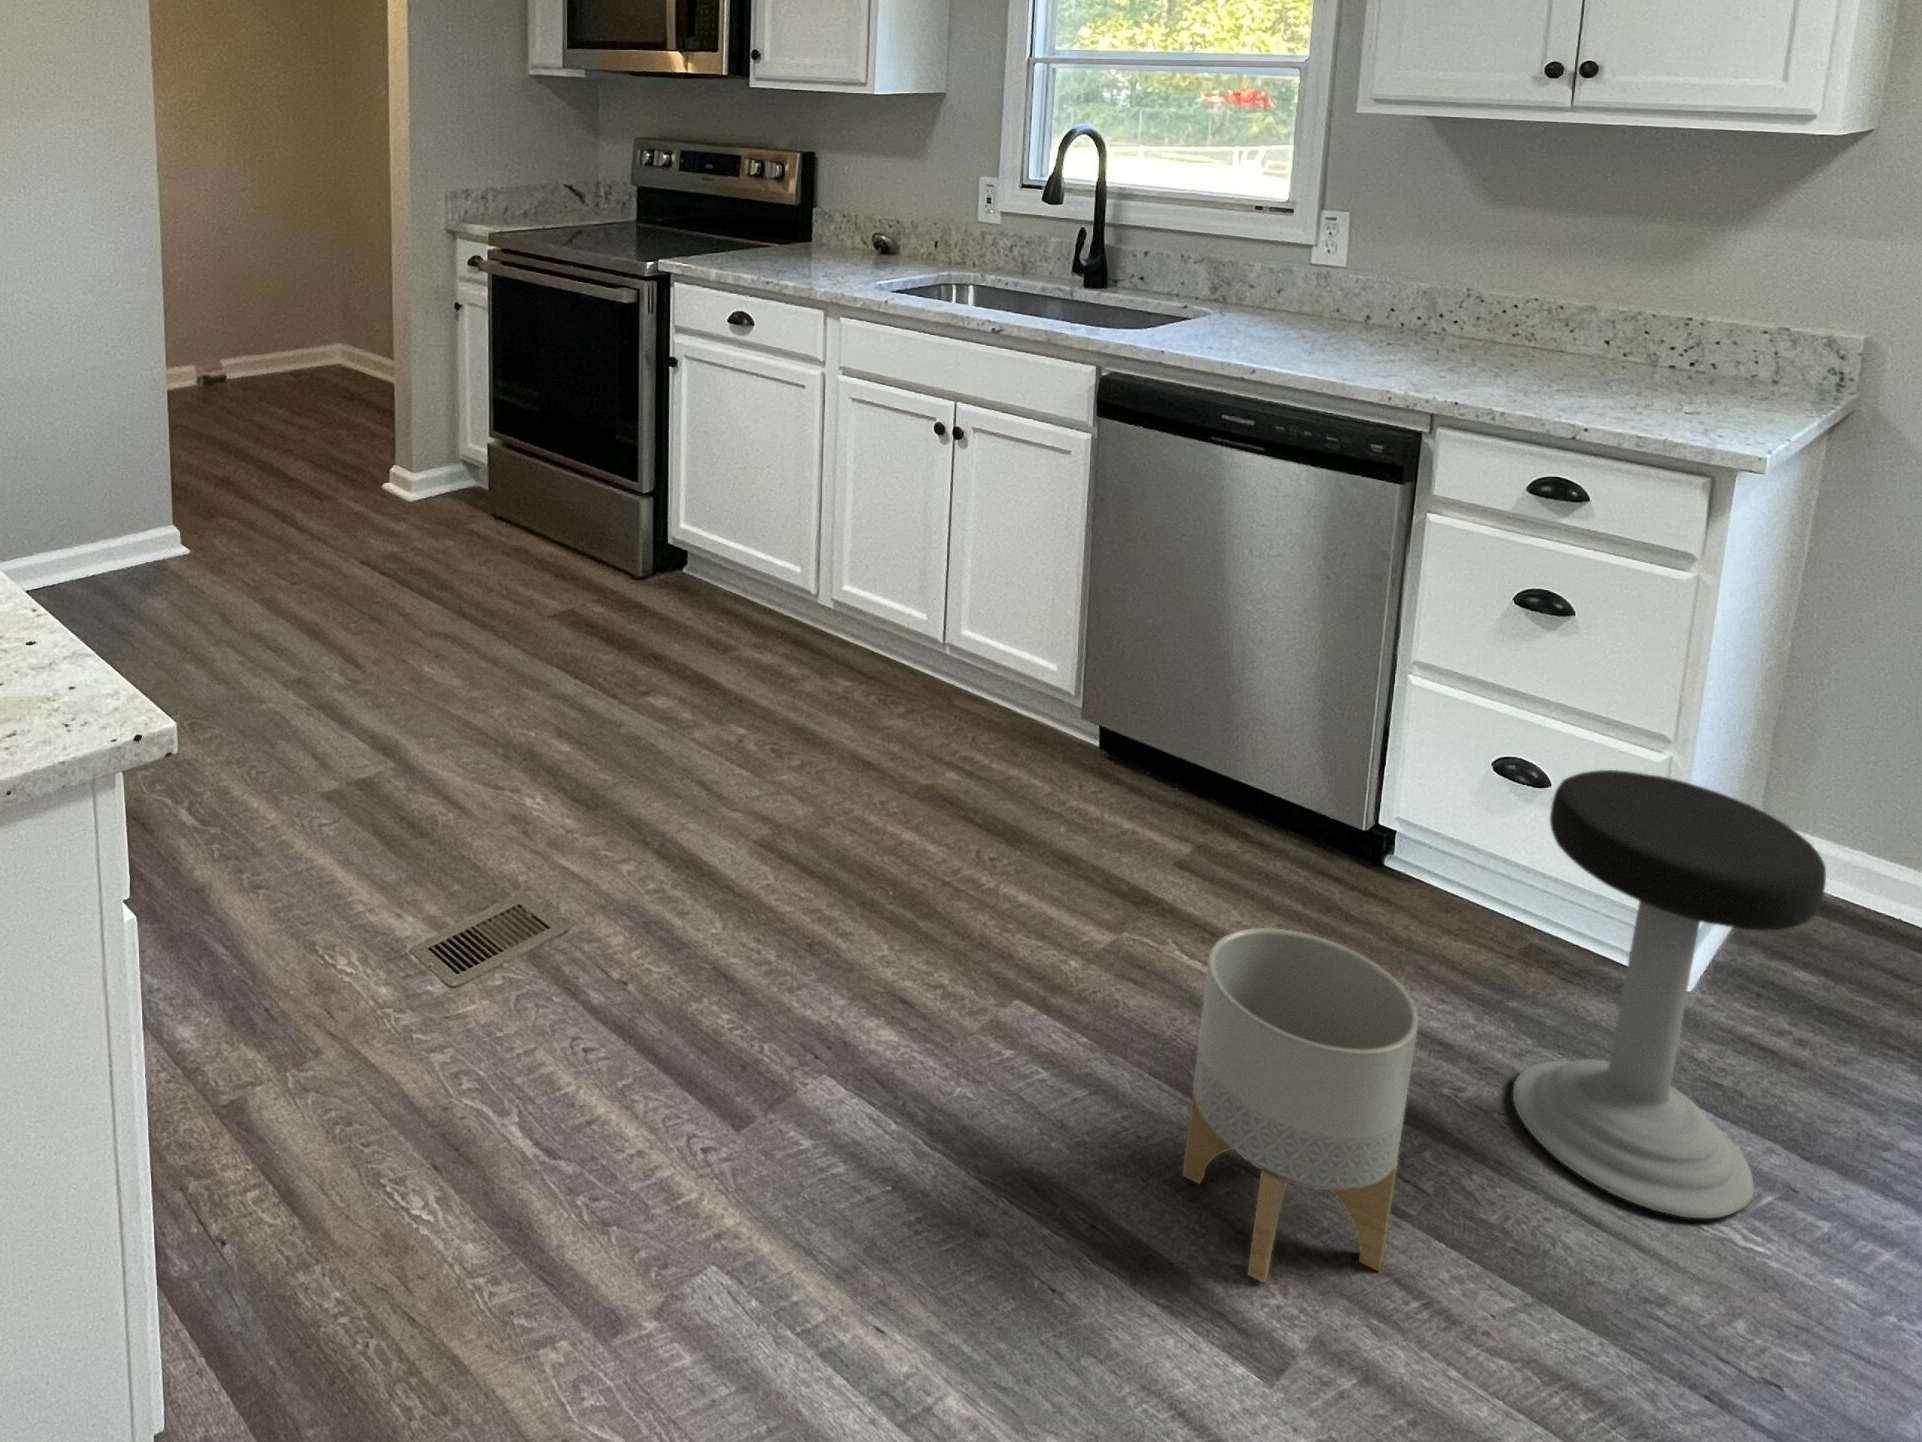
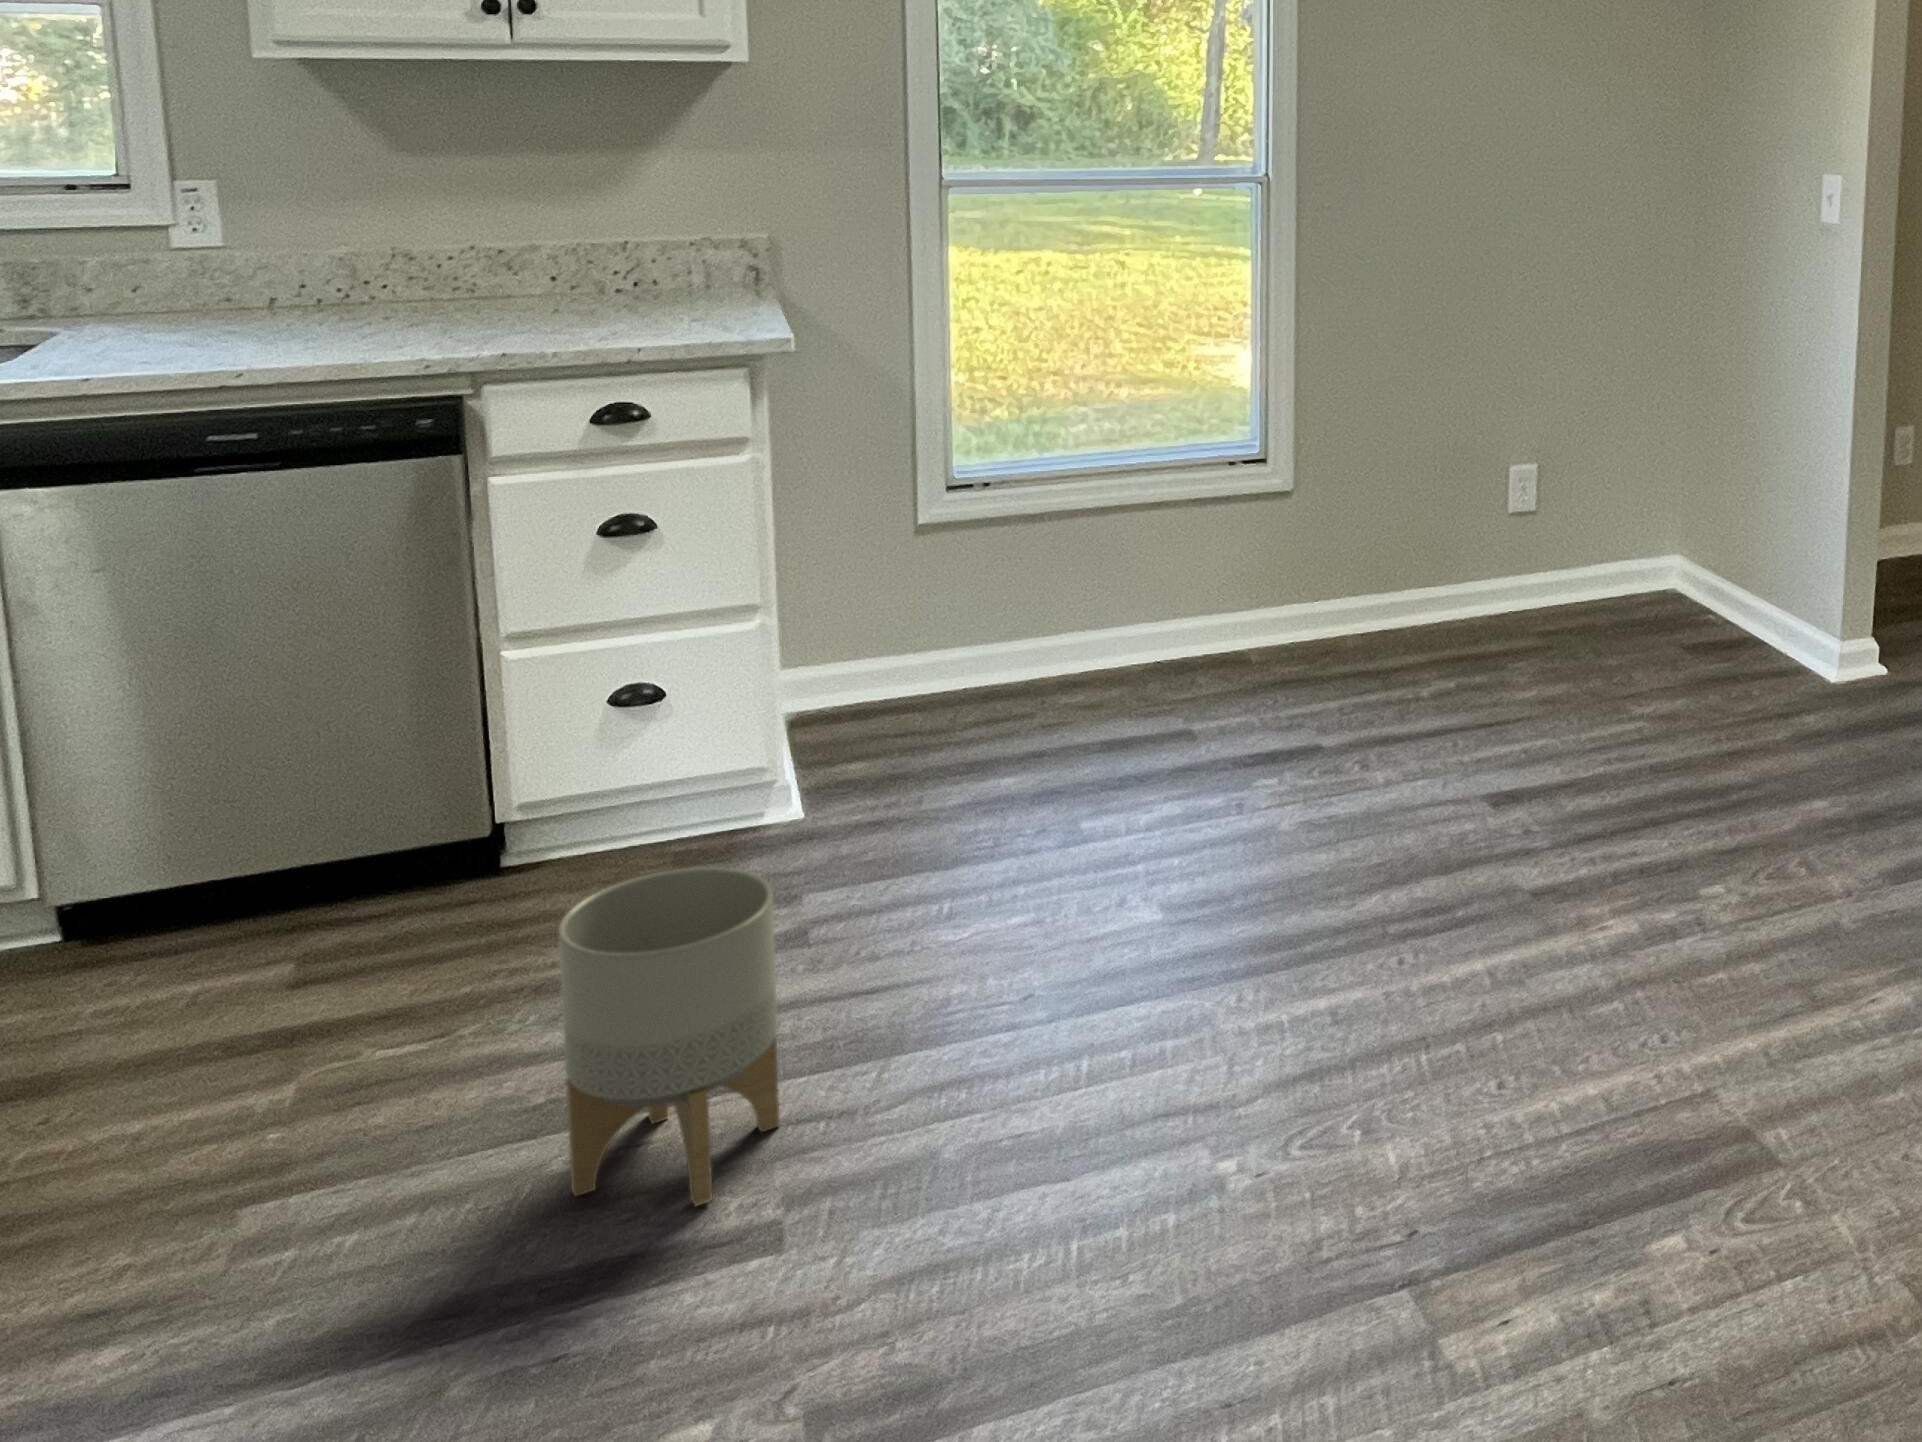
stool: present [1513,770,1826,1218] -> none [738,617,942,973]

